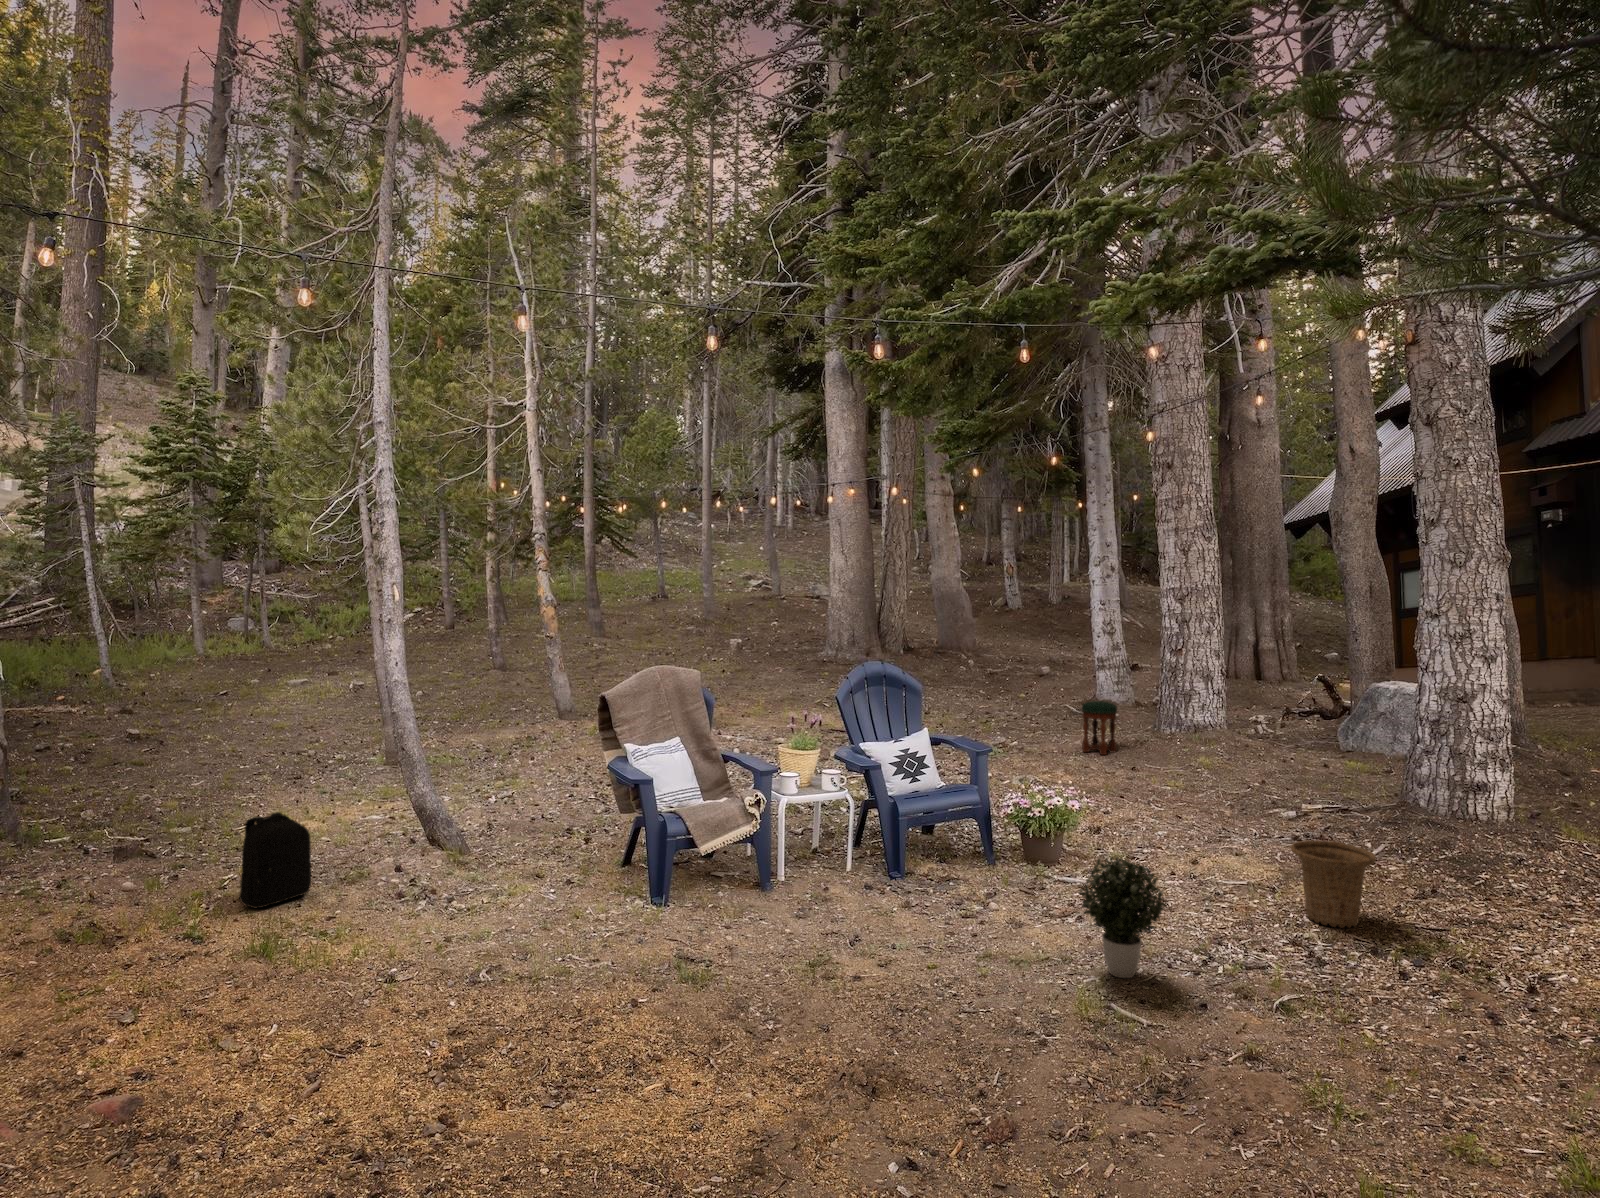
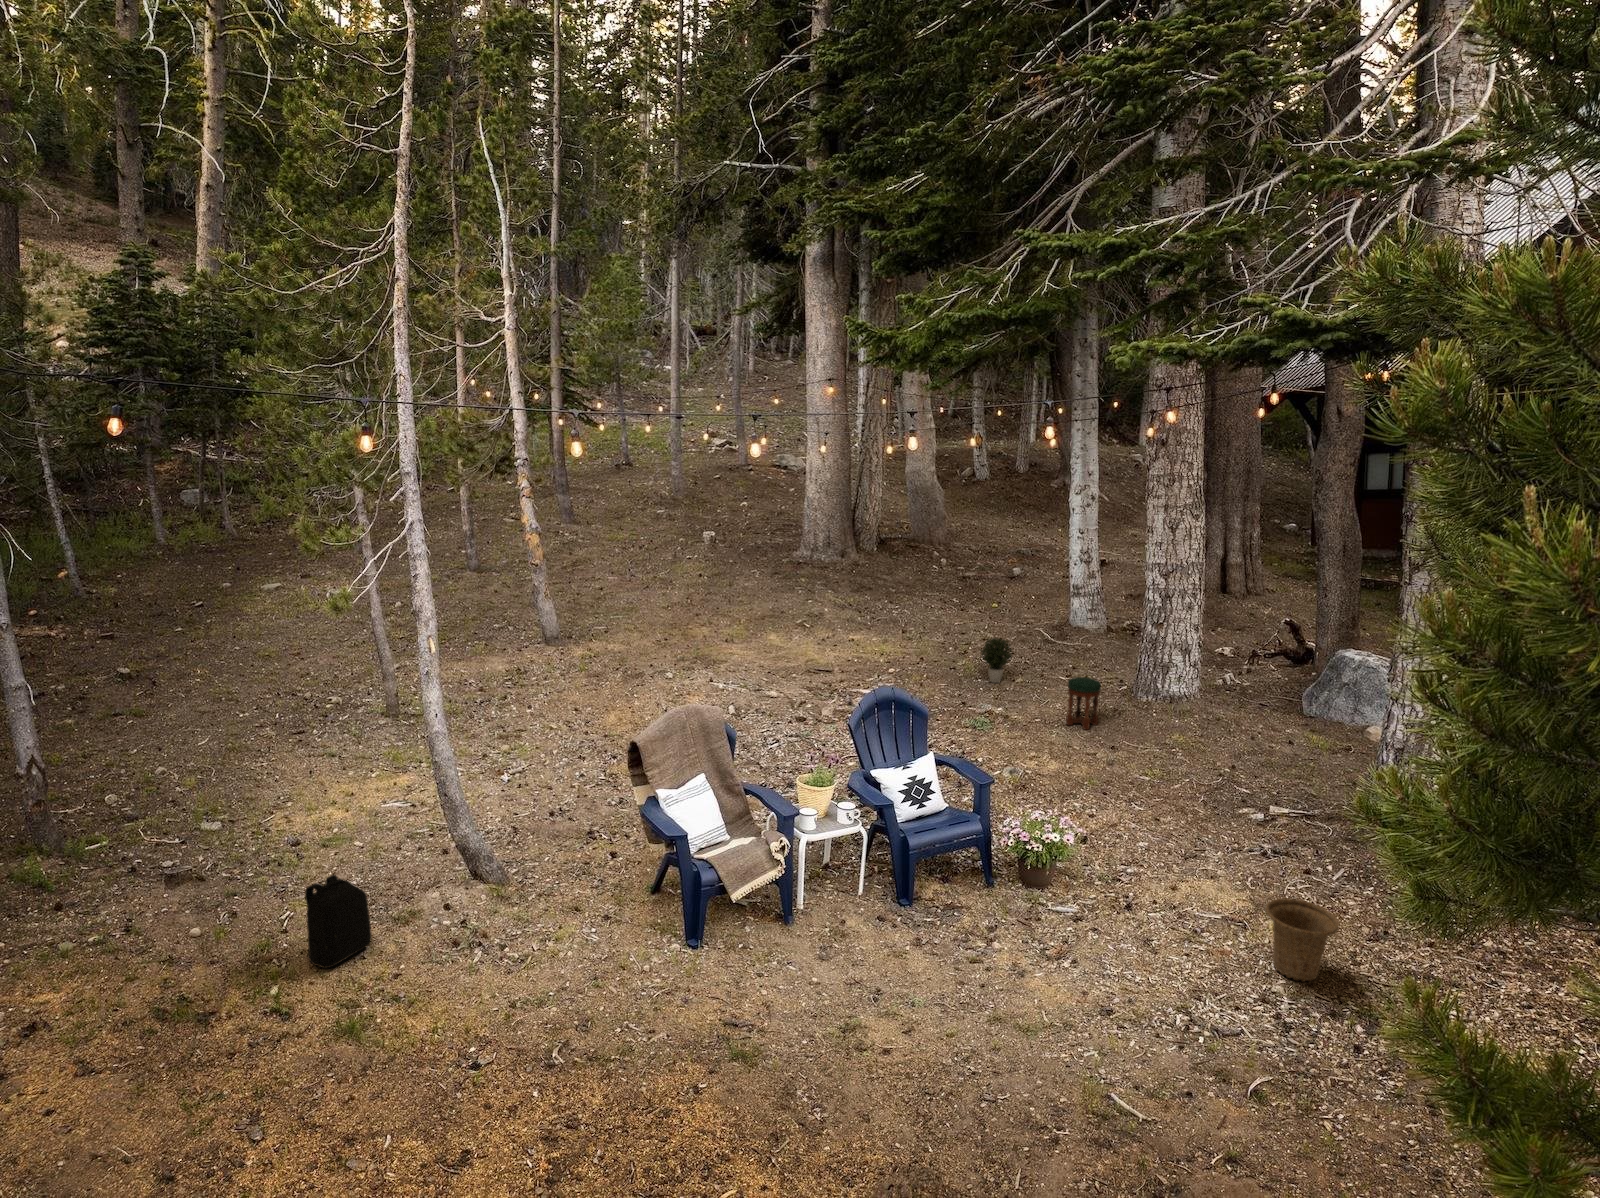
potted plant: present [1079,858,1165,978] -> present [980,638,1012,683]

